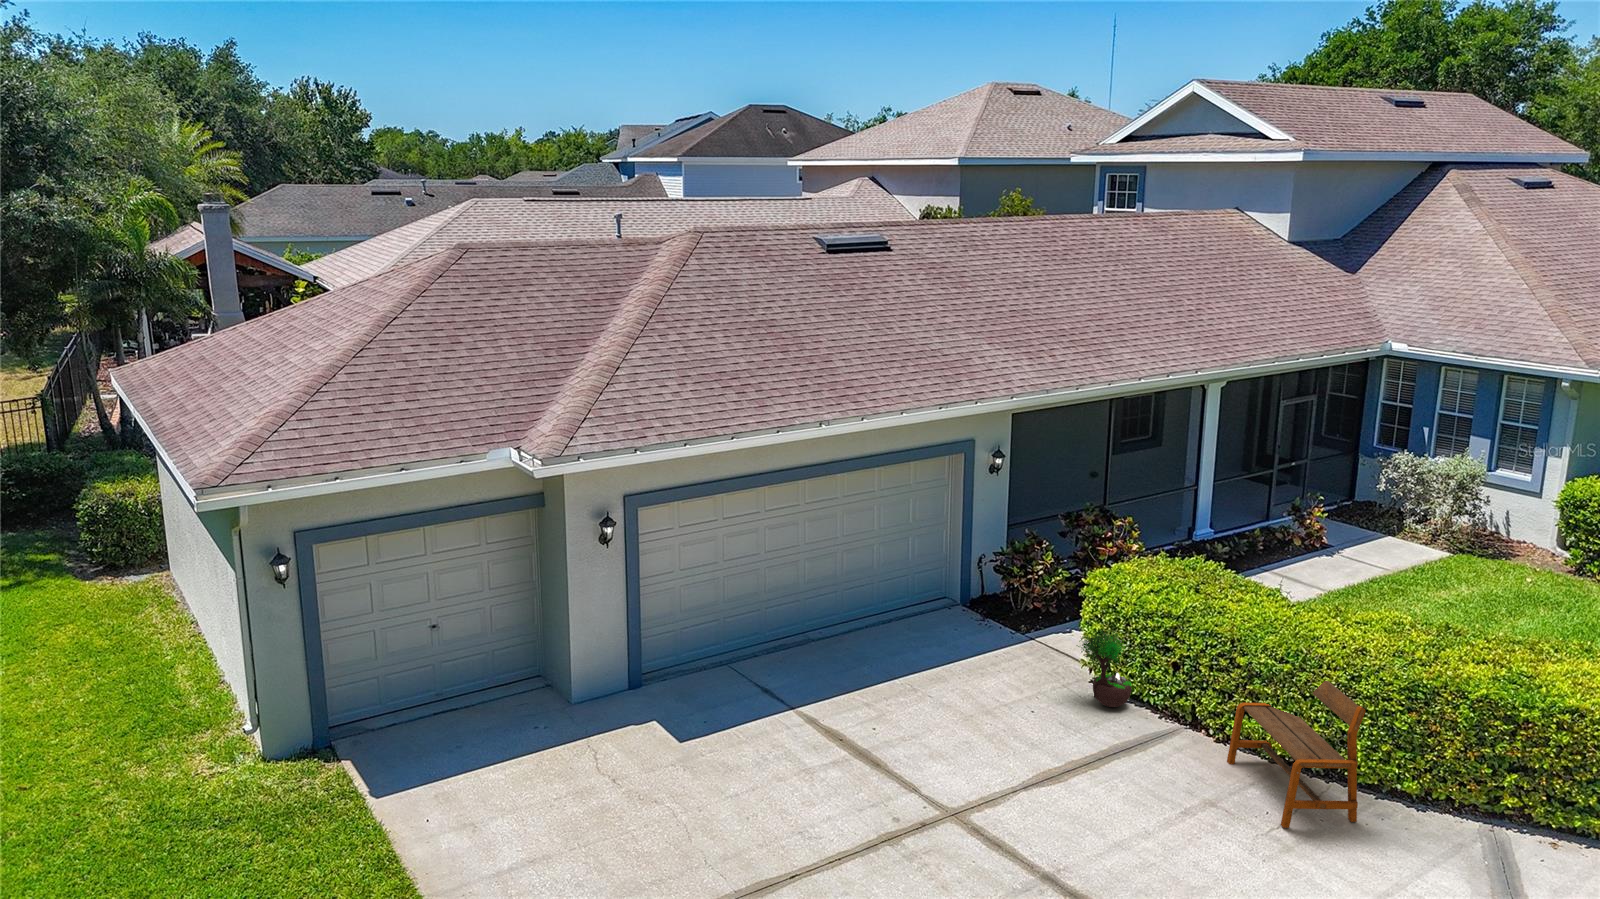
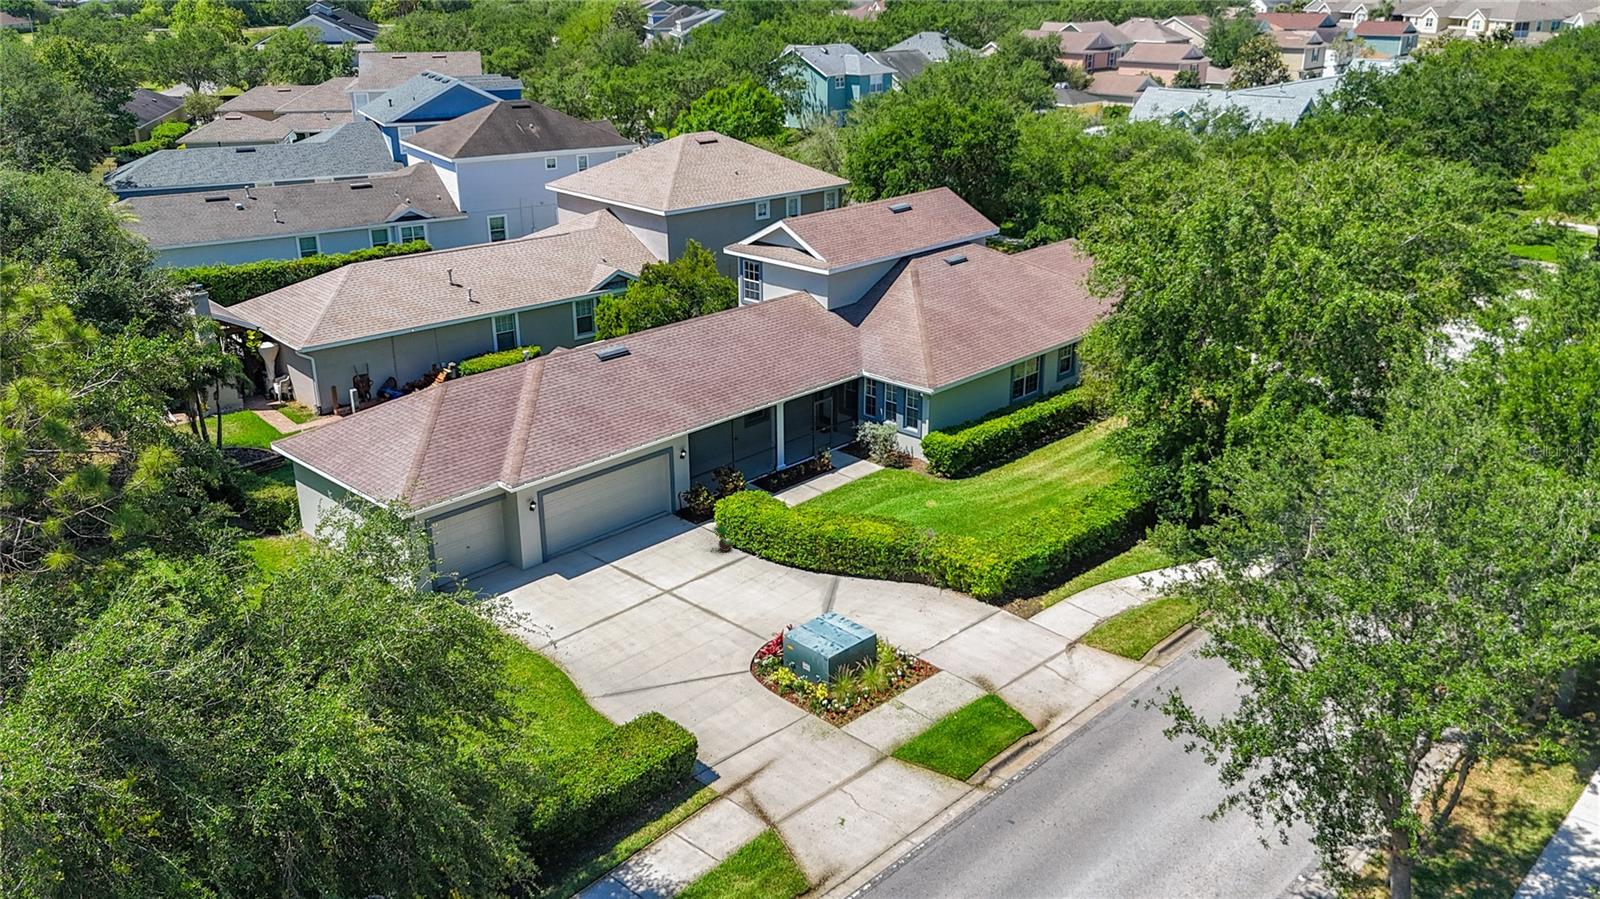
bench: present [1227,681,1365,828] -> none [761,528,796,583]

